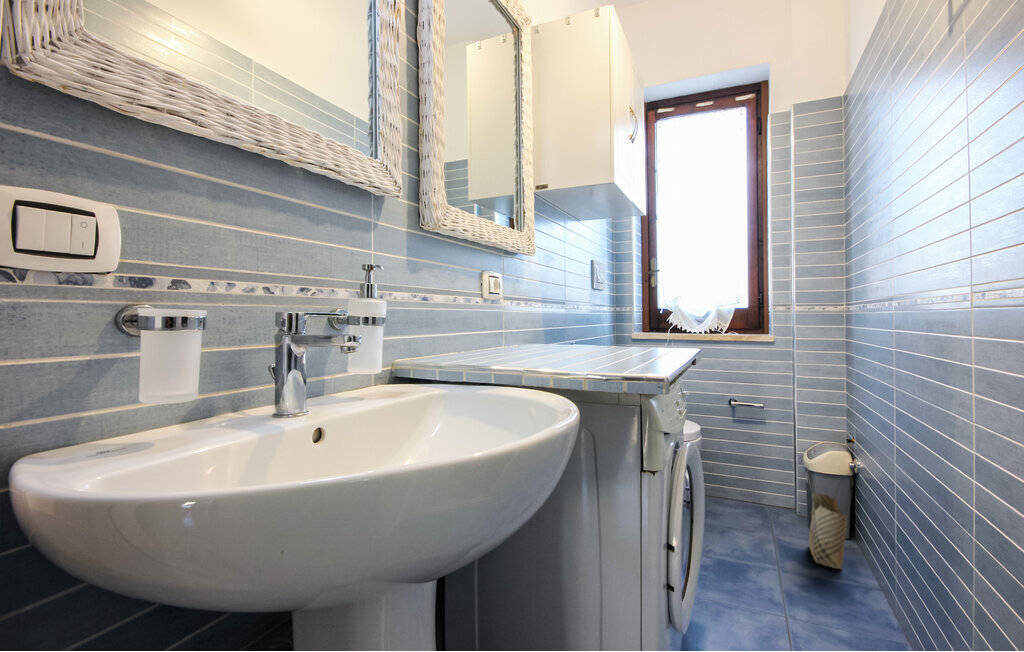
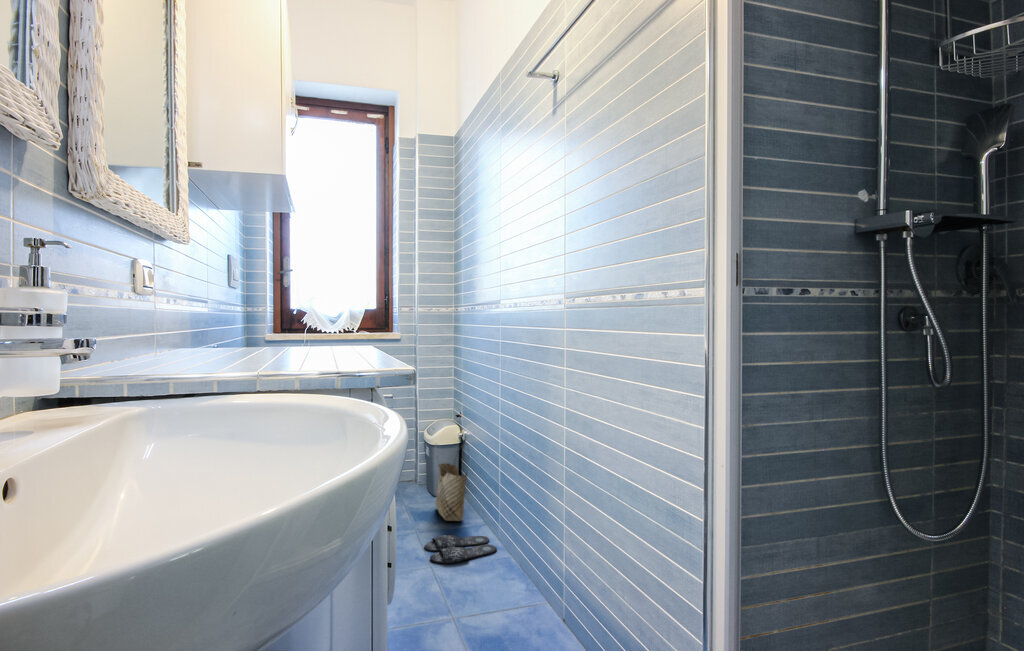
slippers: none [780,578,880,621] -> present [424,535,497,563]

